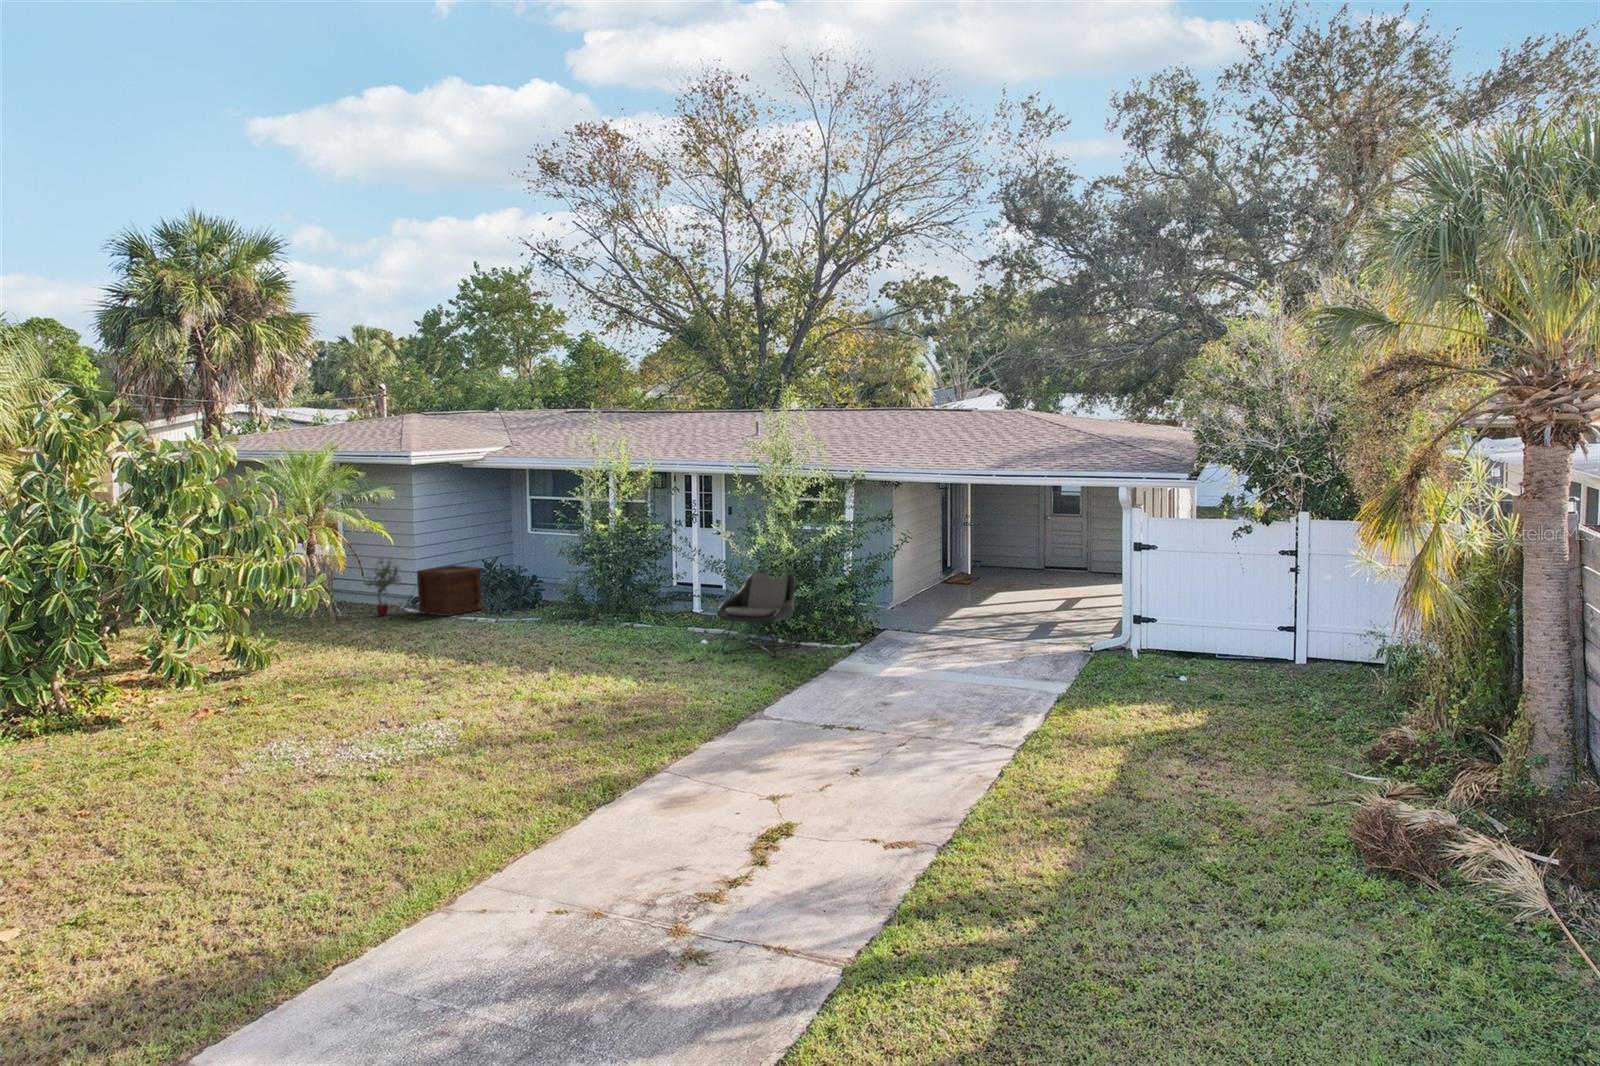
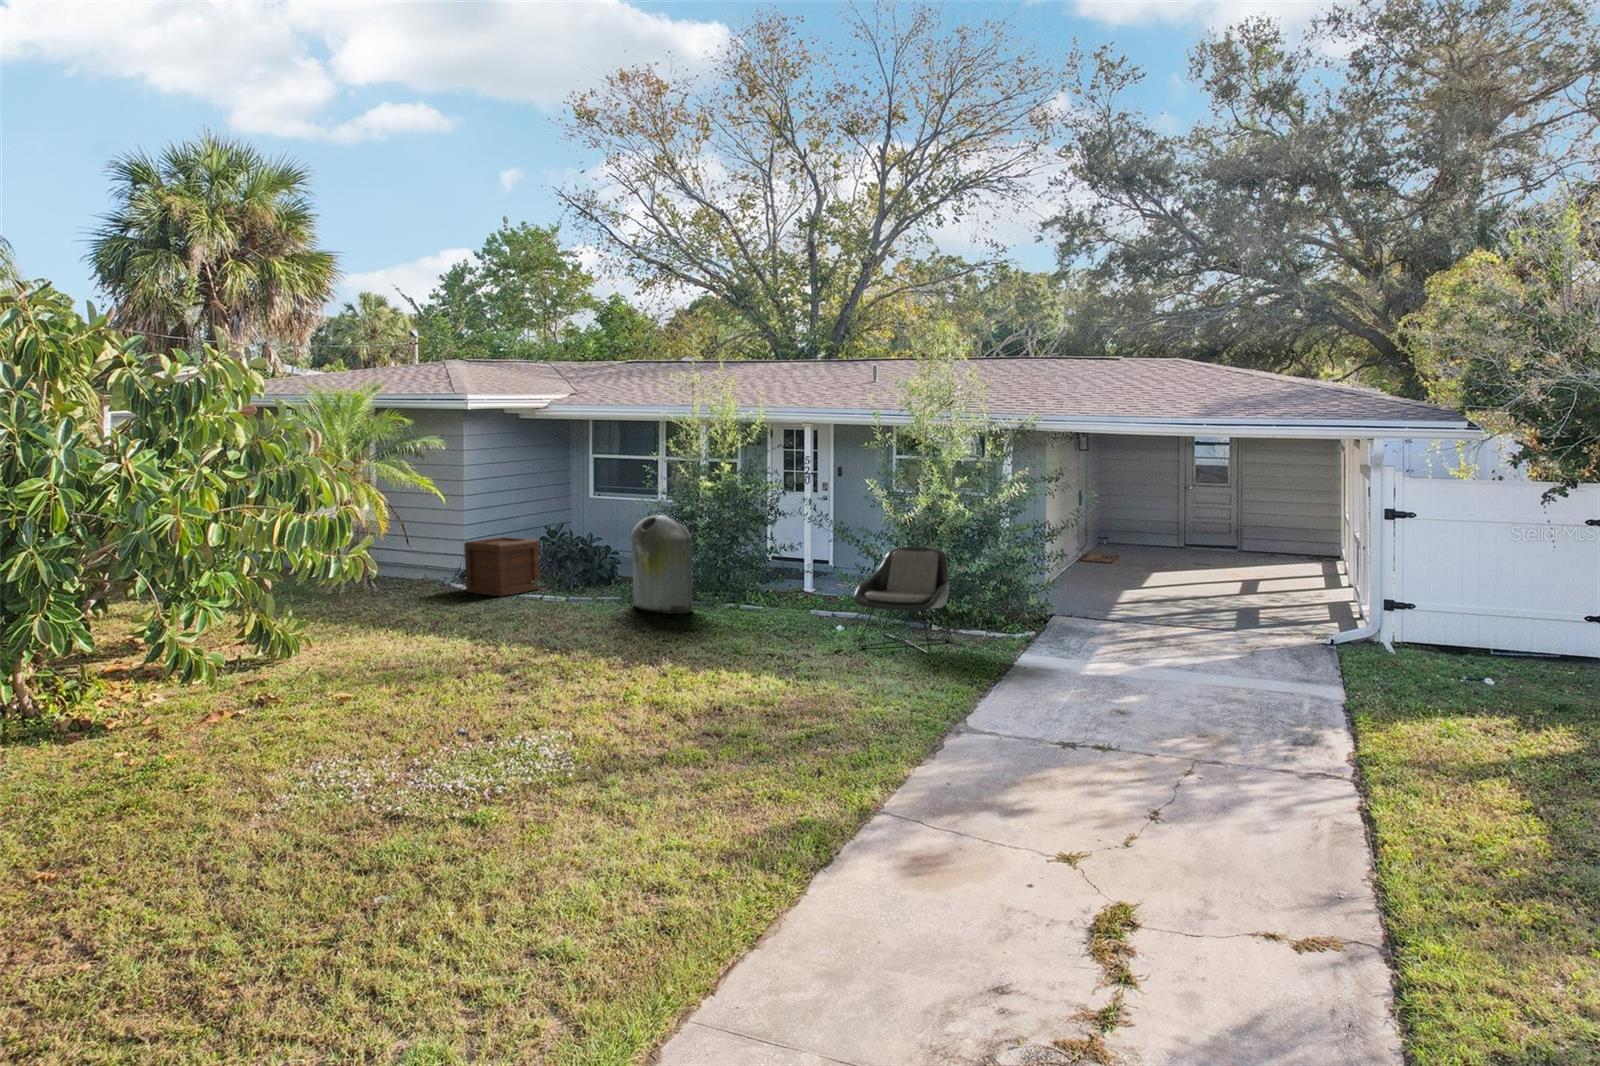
trash can: none [552,546,602,628] -> present [632,515,692,614]
potted tree: present [365,559,400,616] -> none [400,526,447,595]

